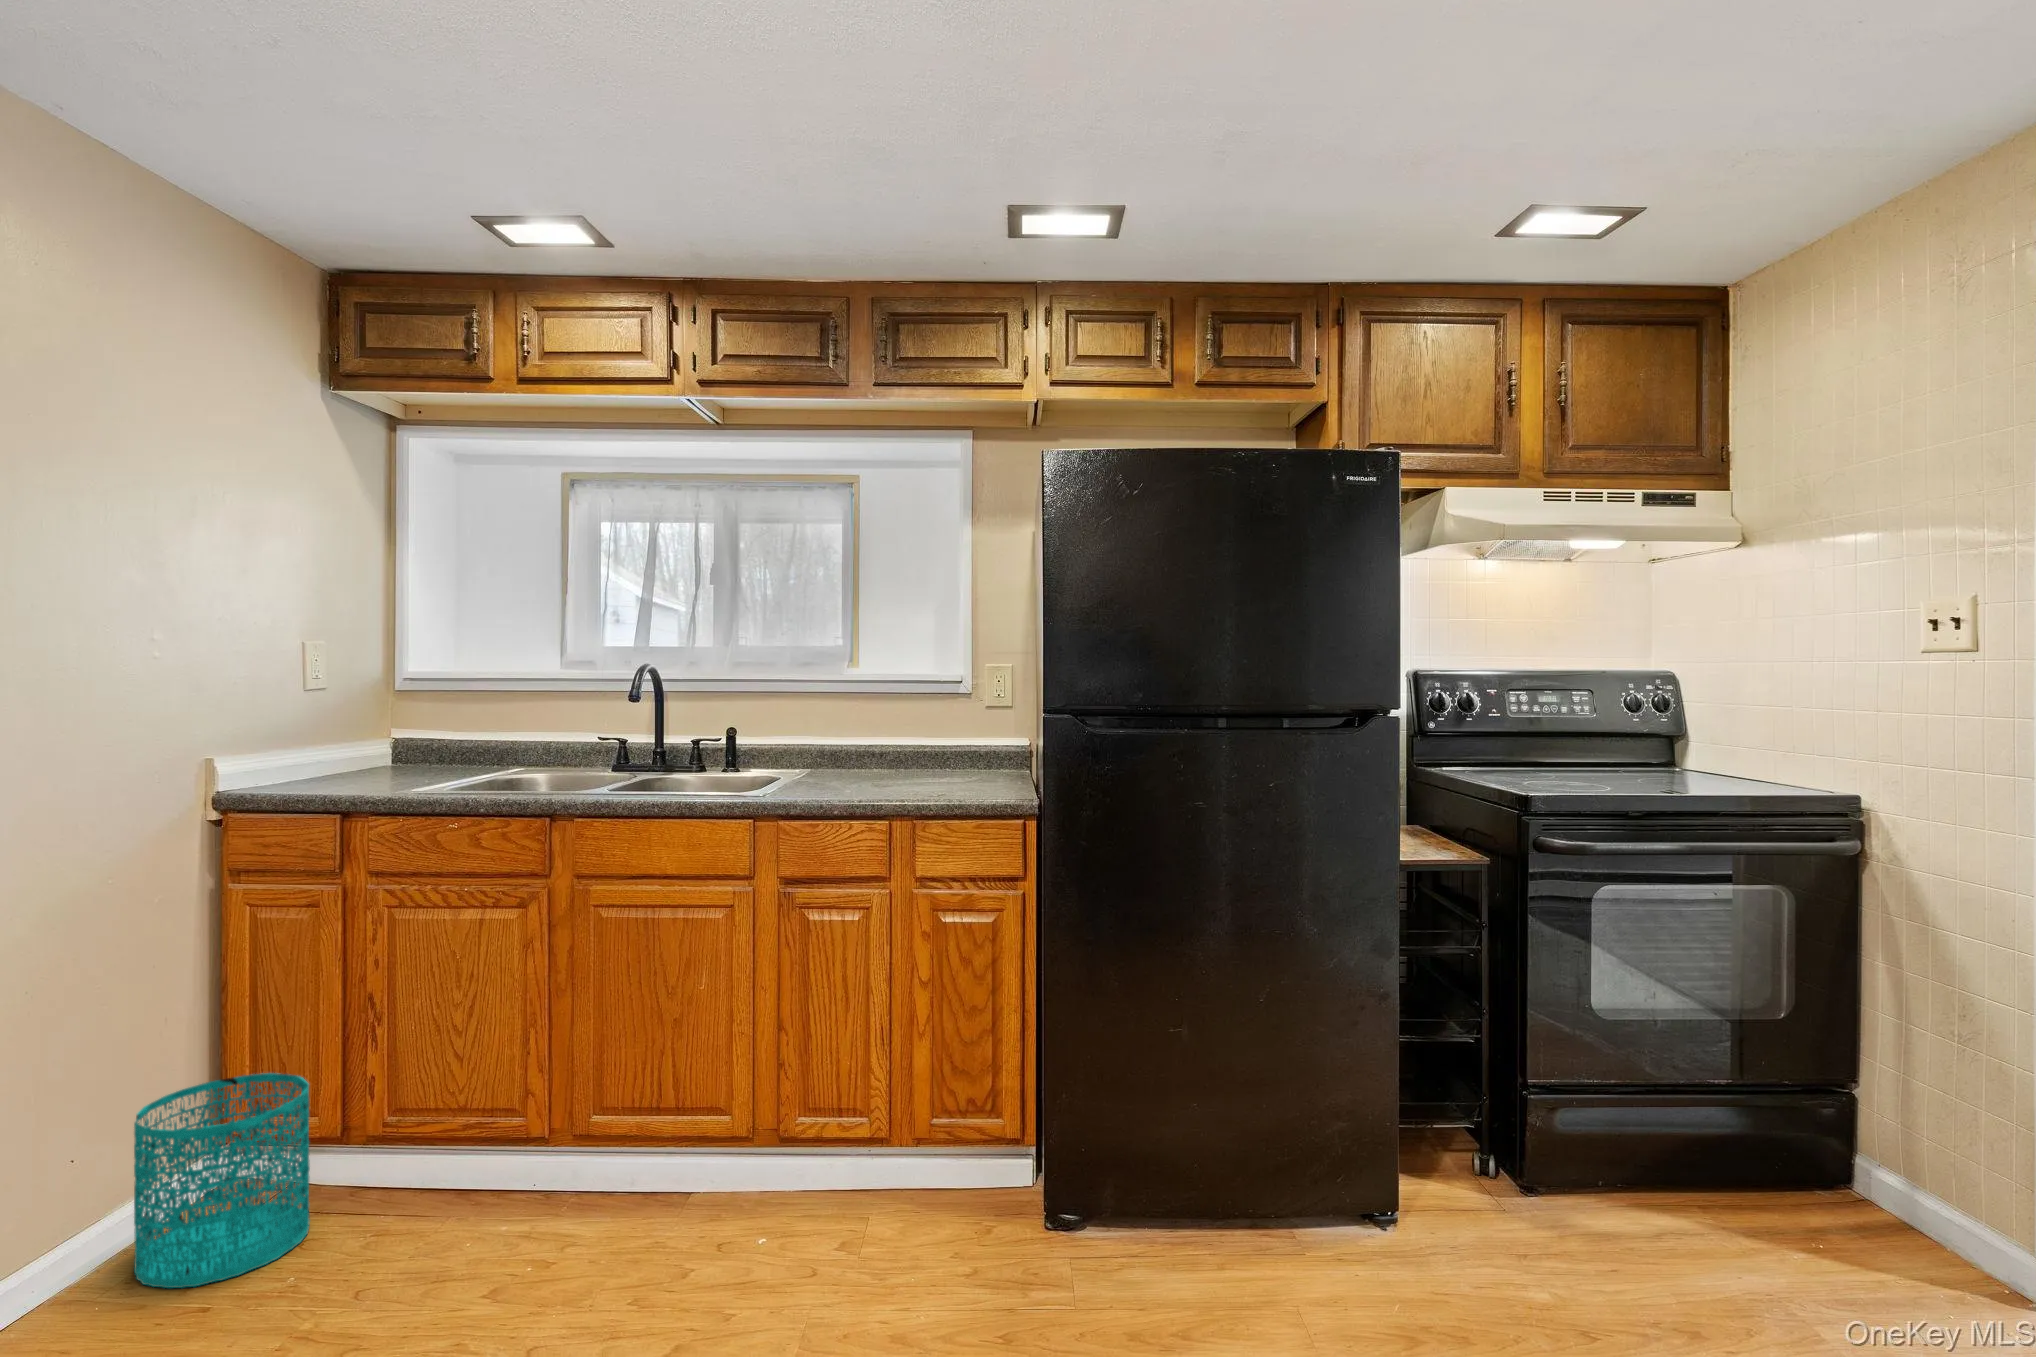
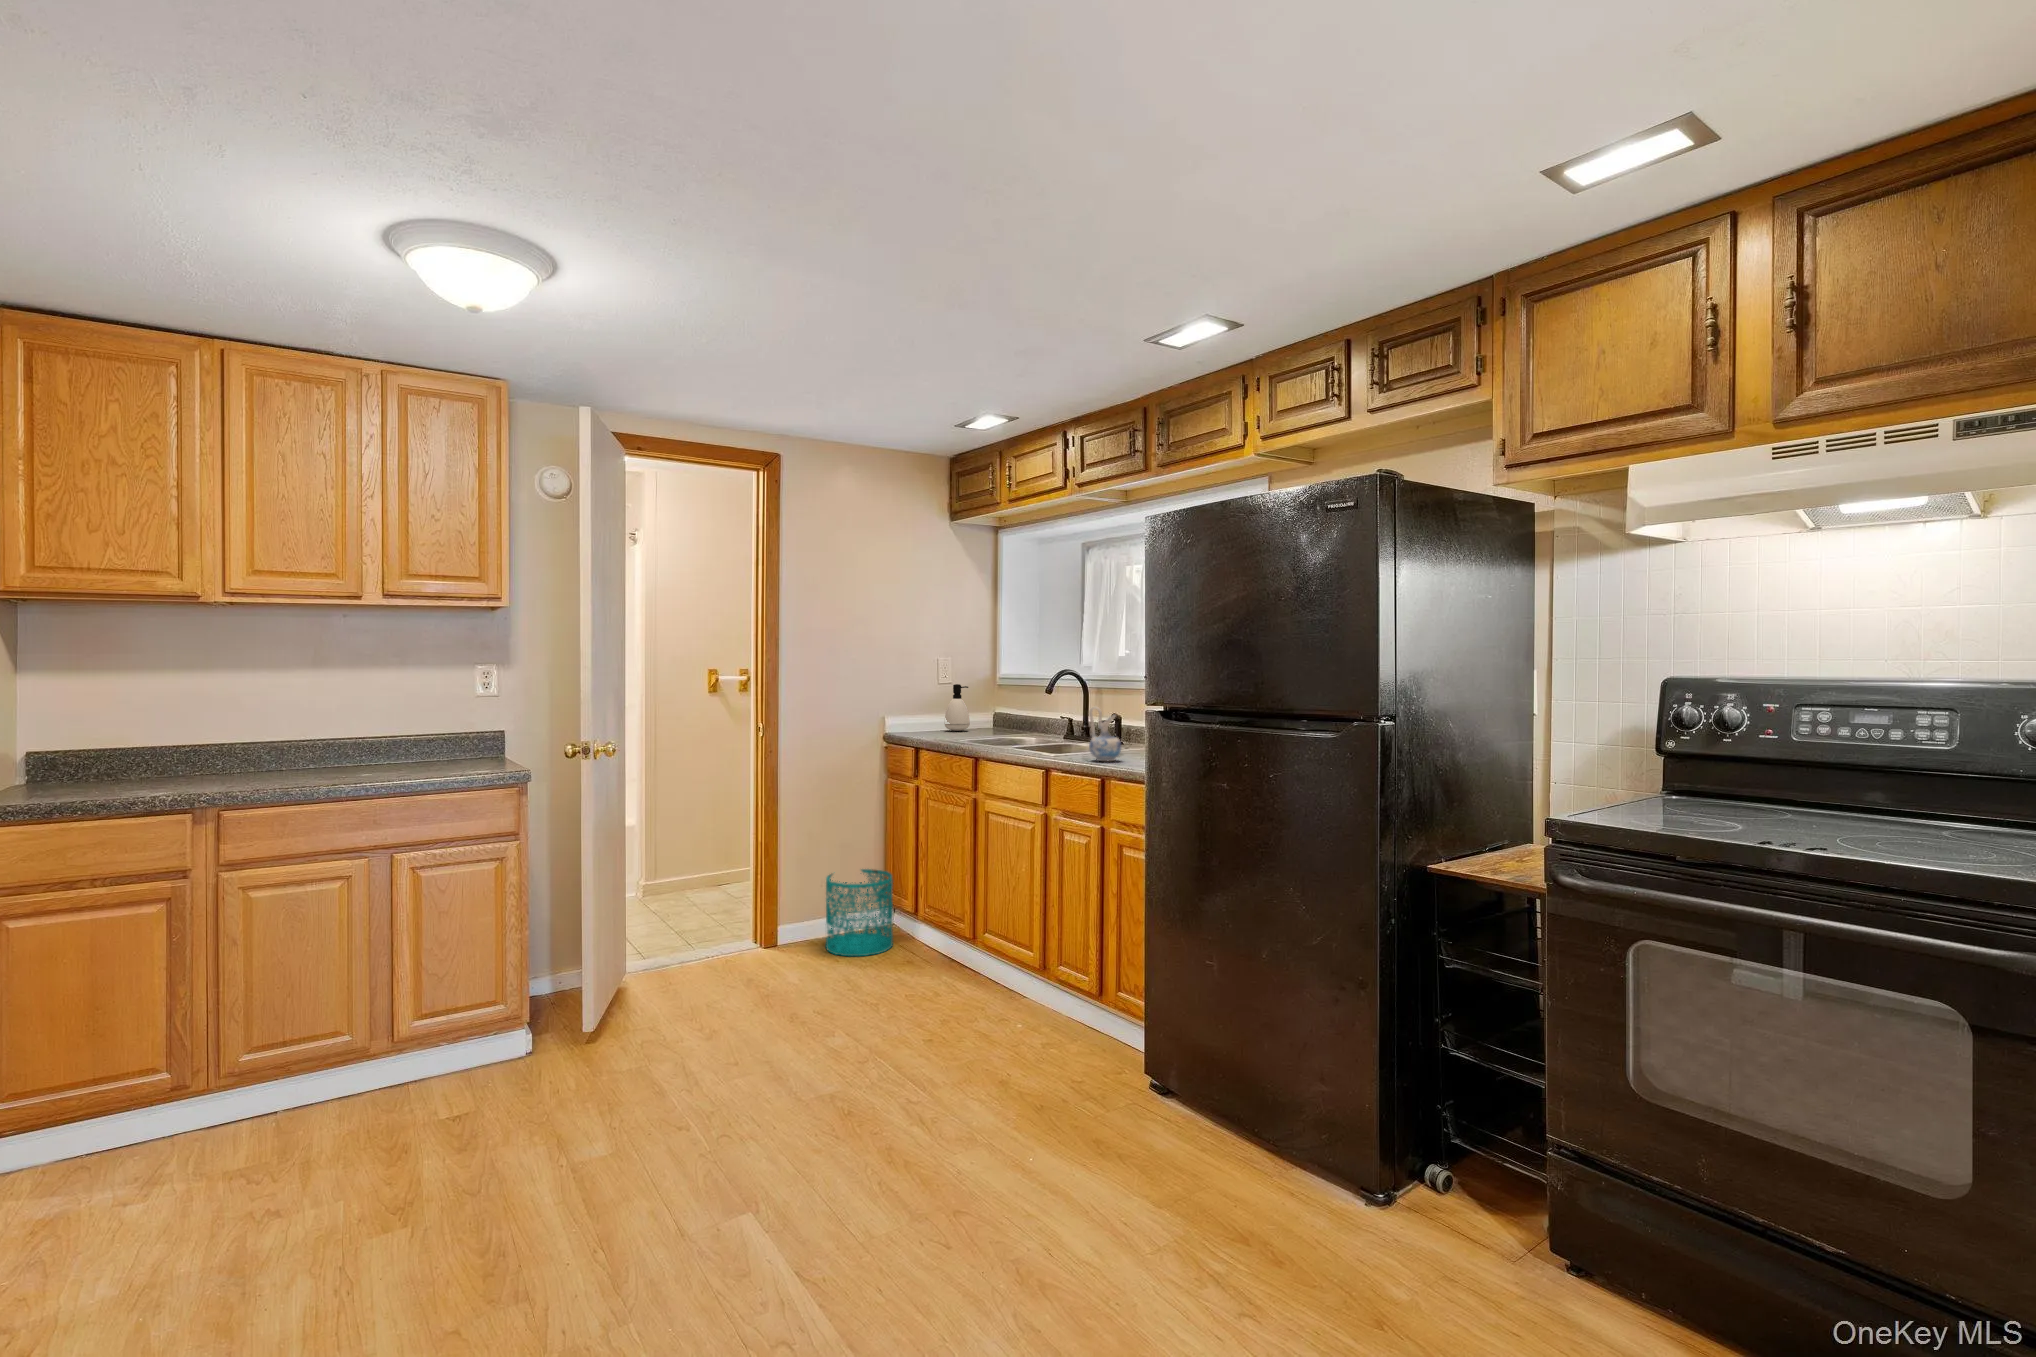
soap dispenser: none [322,692,379,778] -> present [945,684,970,731]
ceramic pitcher: none [849,717,897,796] -> present [1089,706,1121,761]

